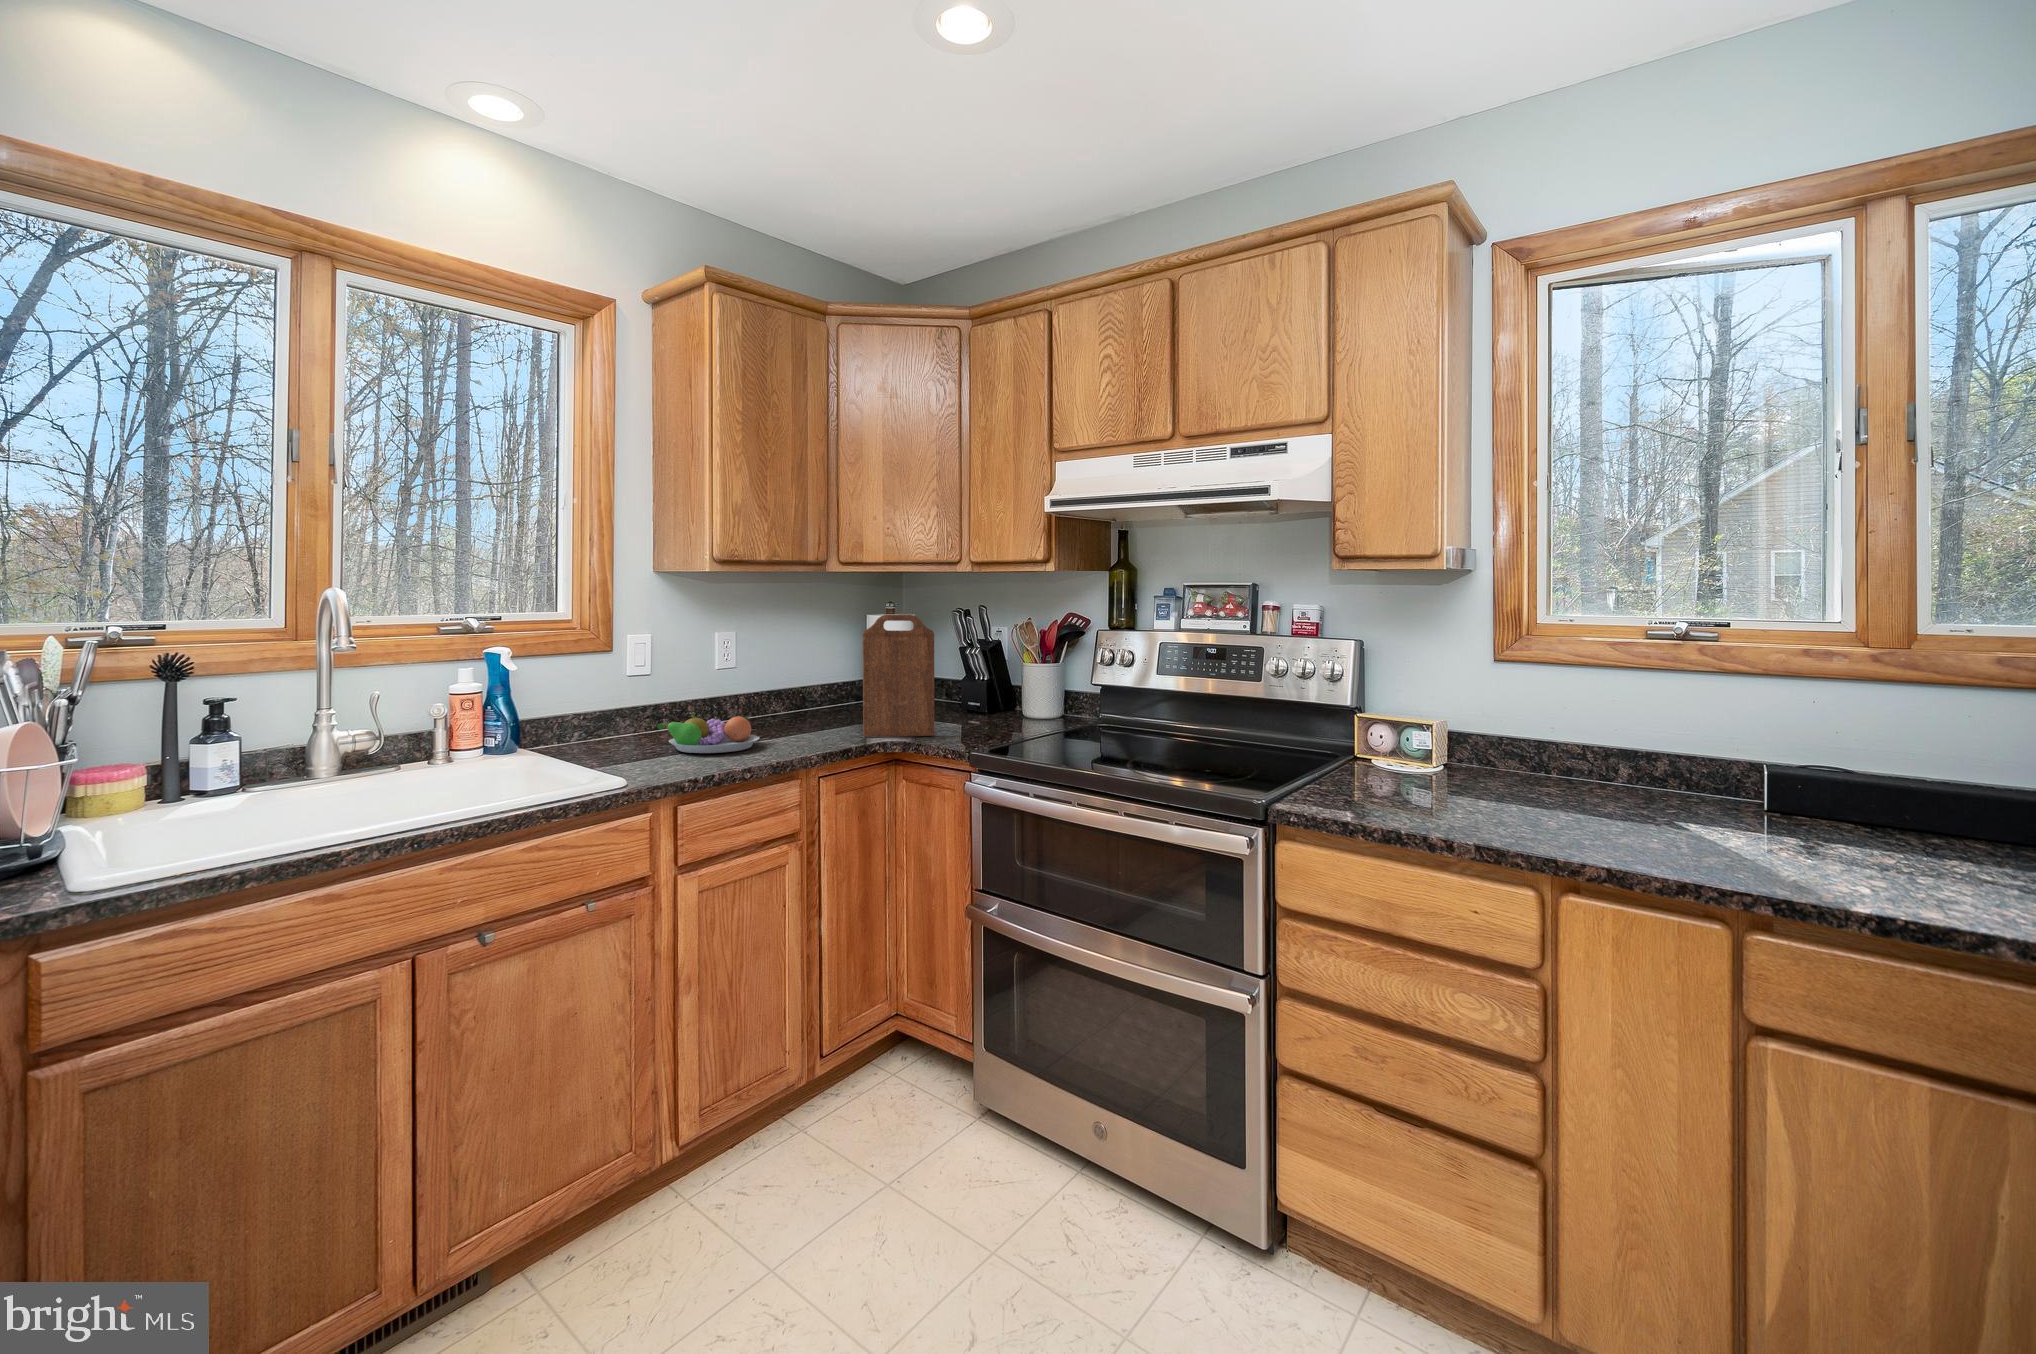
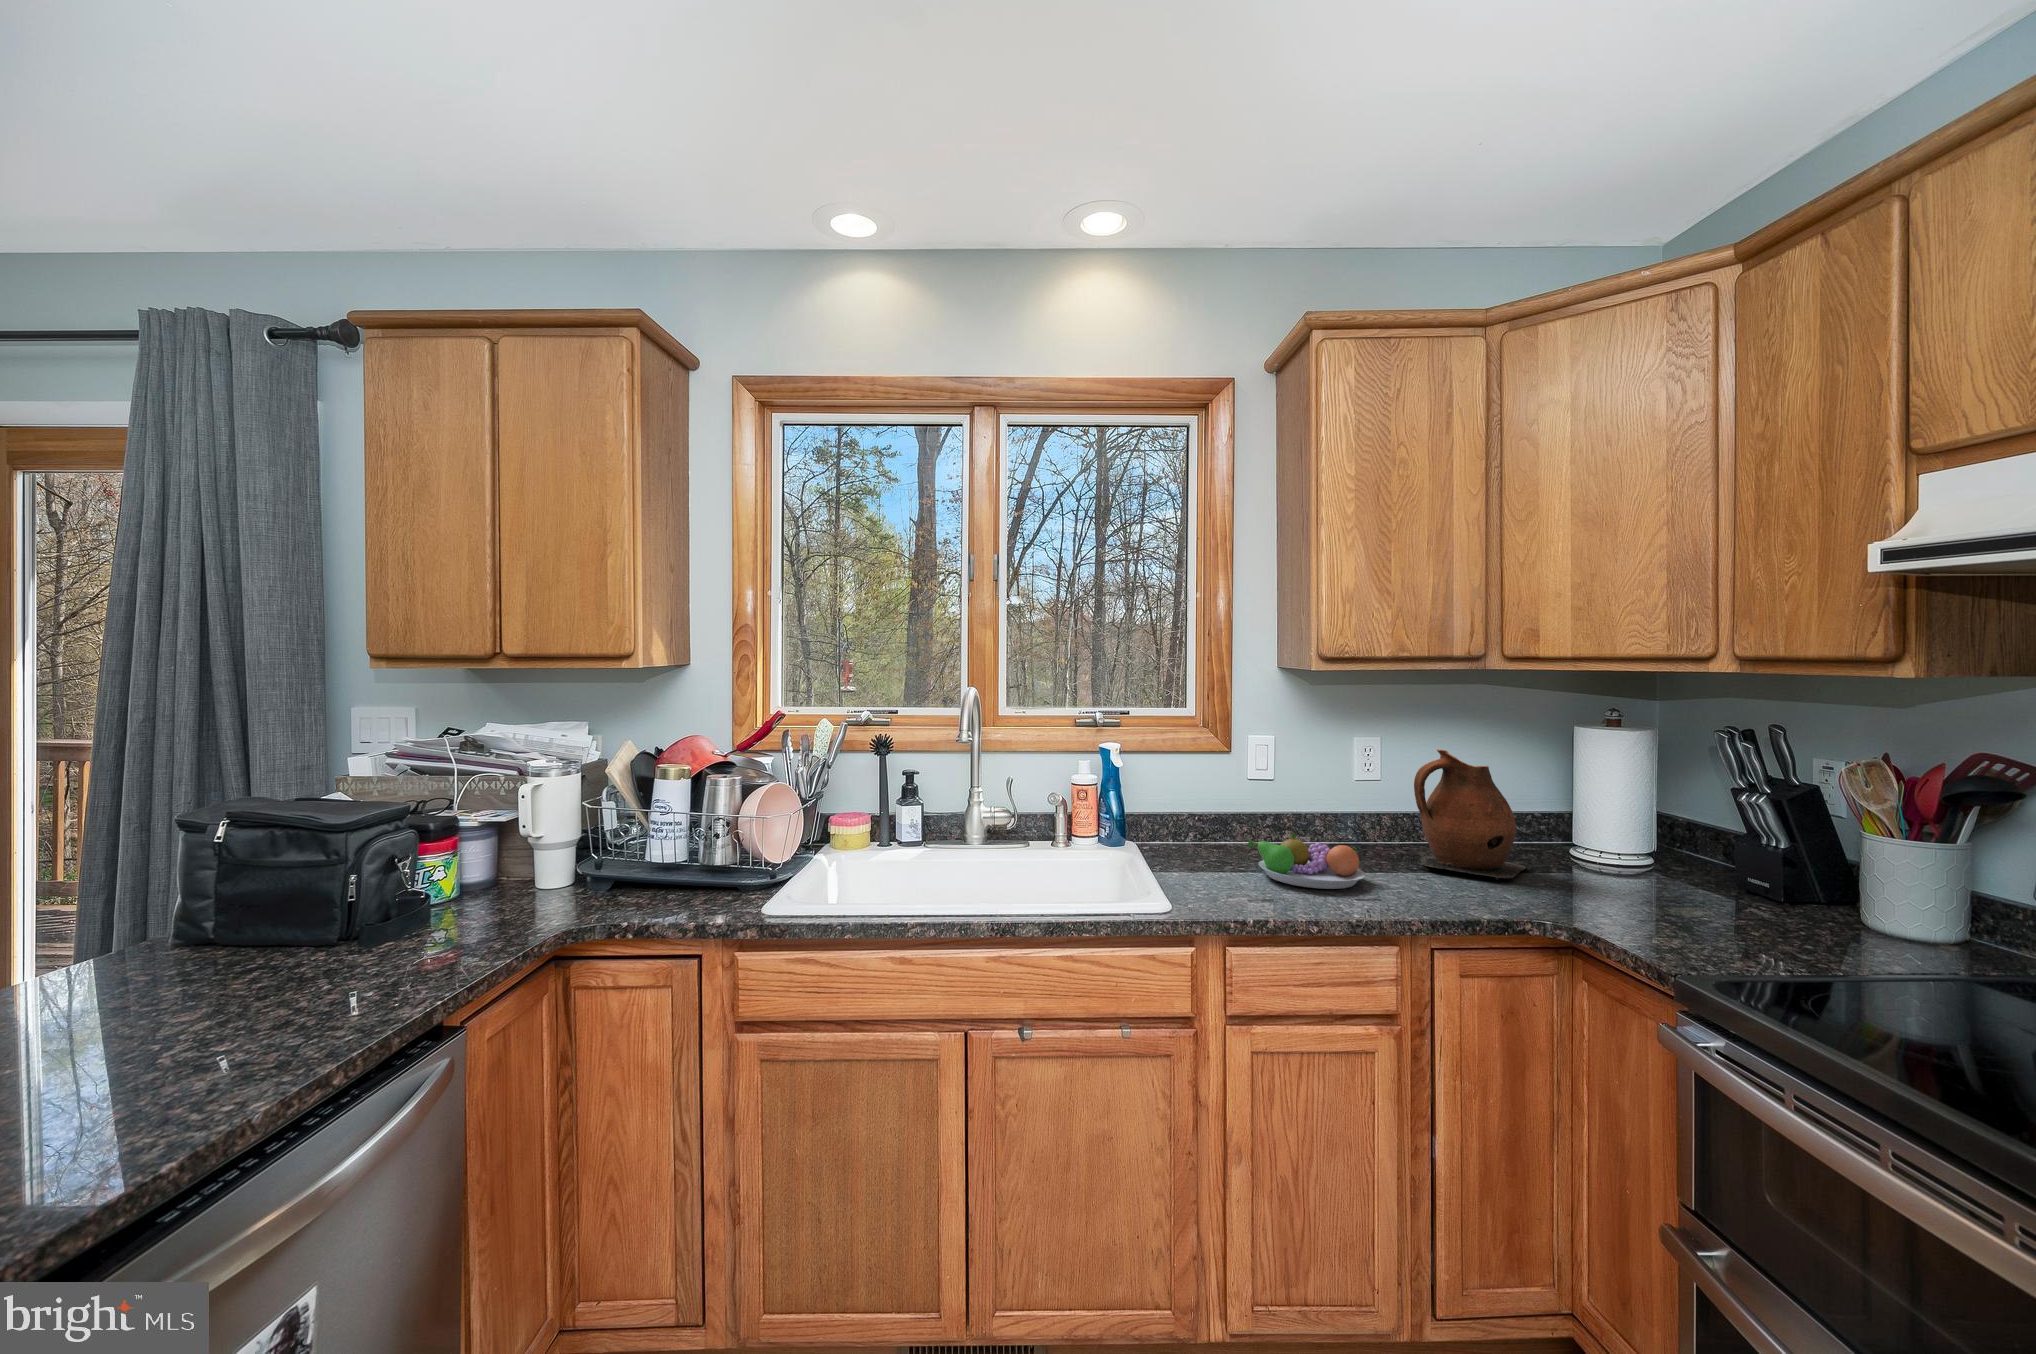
cutting board: present [863,615,934,737] -> none [1518,734,1645,922]
ceramic pitcher: none [777,635,852,728] -> present [1414,749,1527,880]

